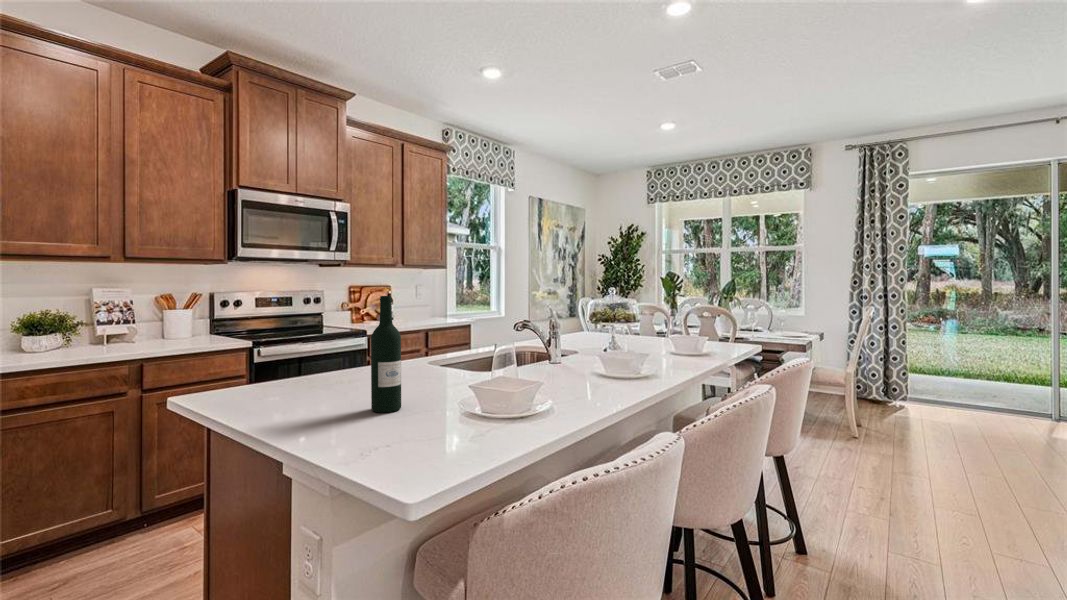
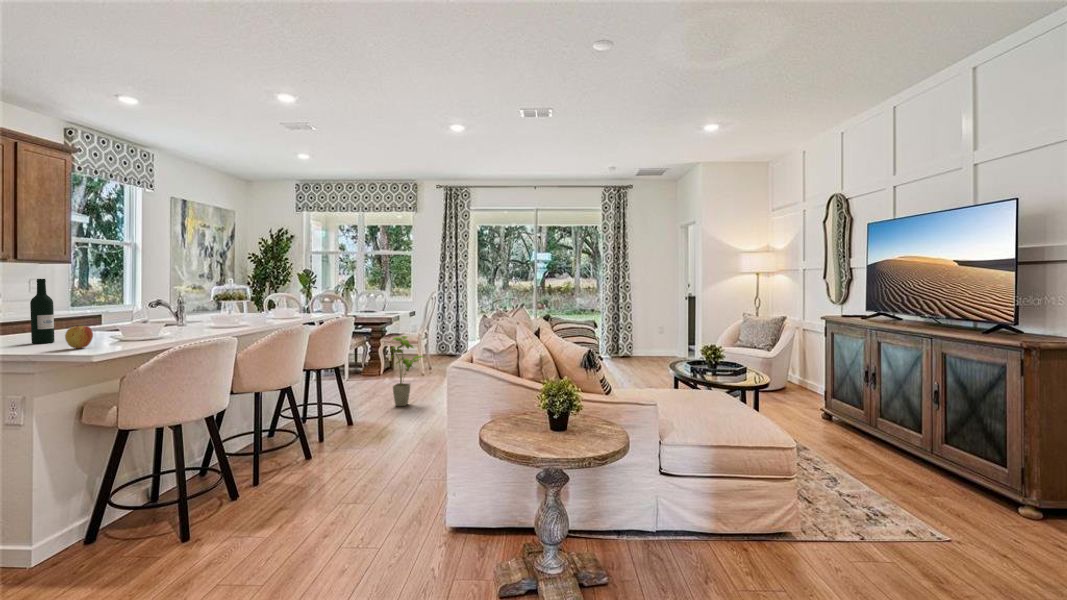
house plant: none [840,389,922,515] -> present [390,336,423,406]
apple: none [400,404,447,458] -> present [65,326,93,348]

